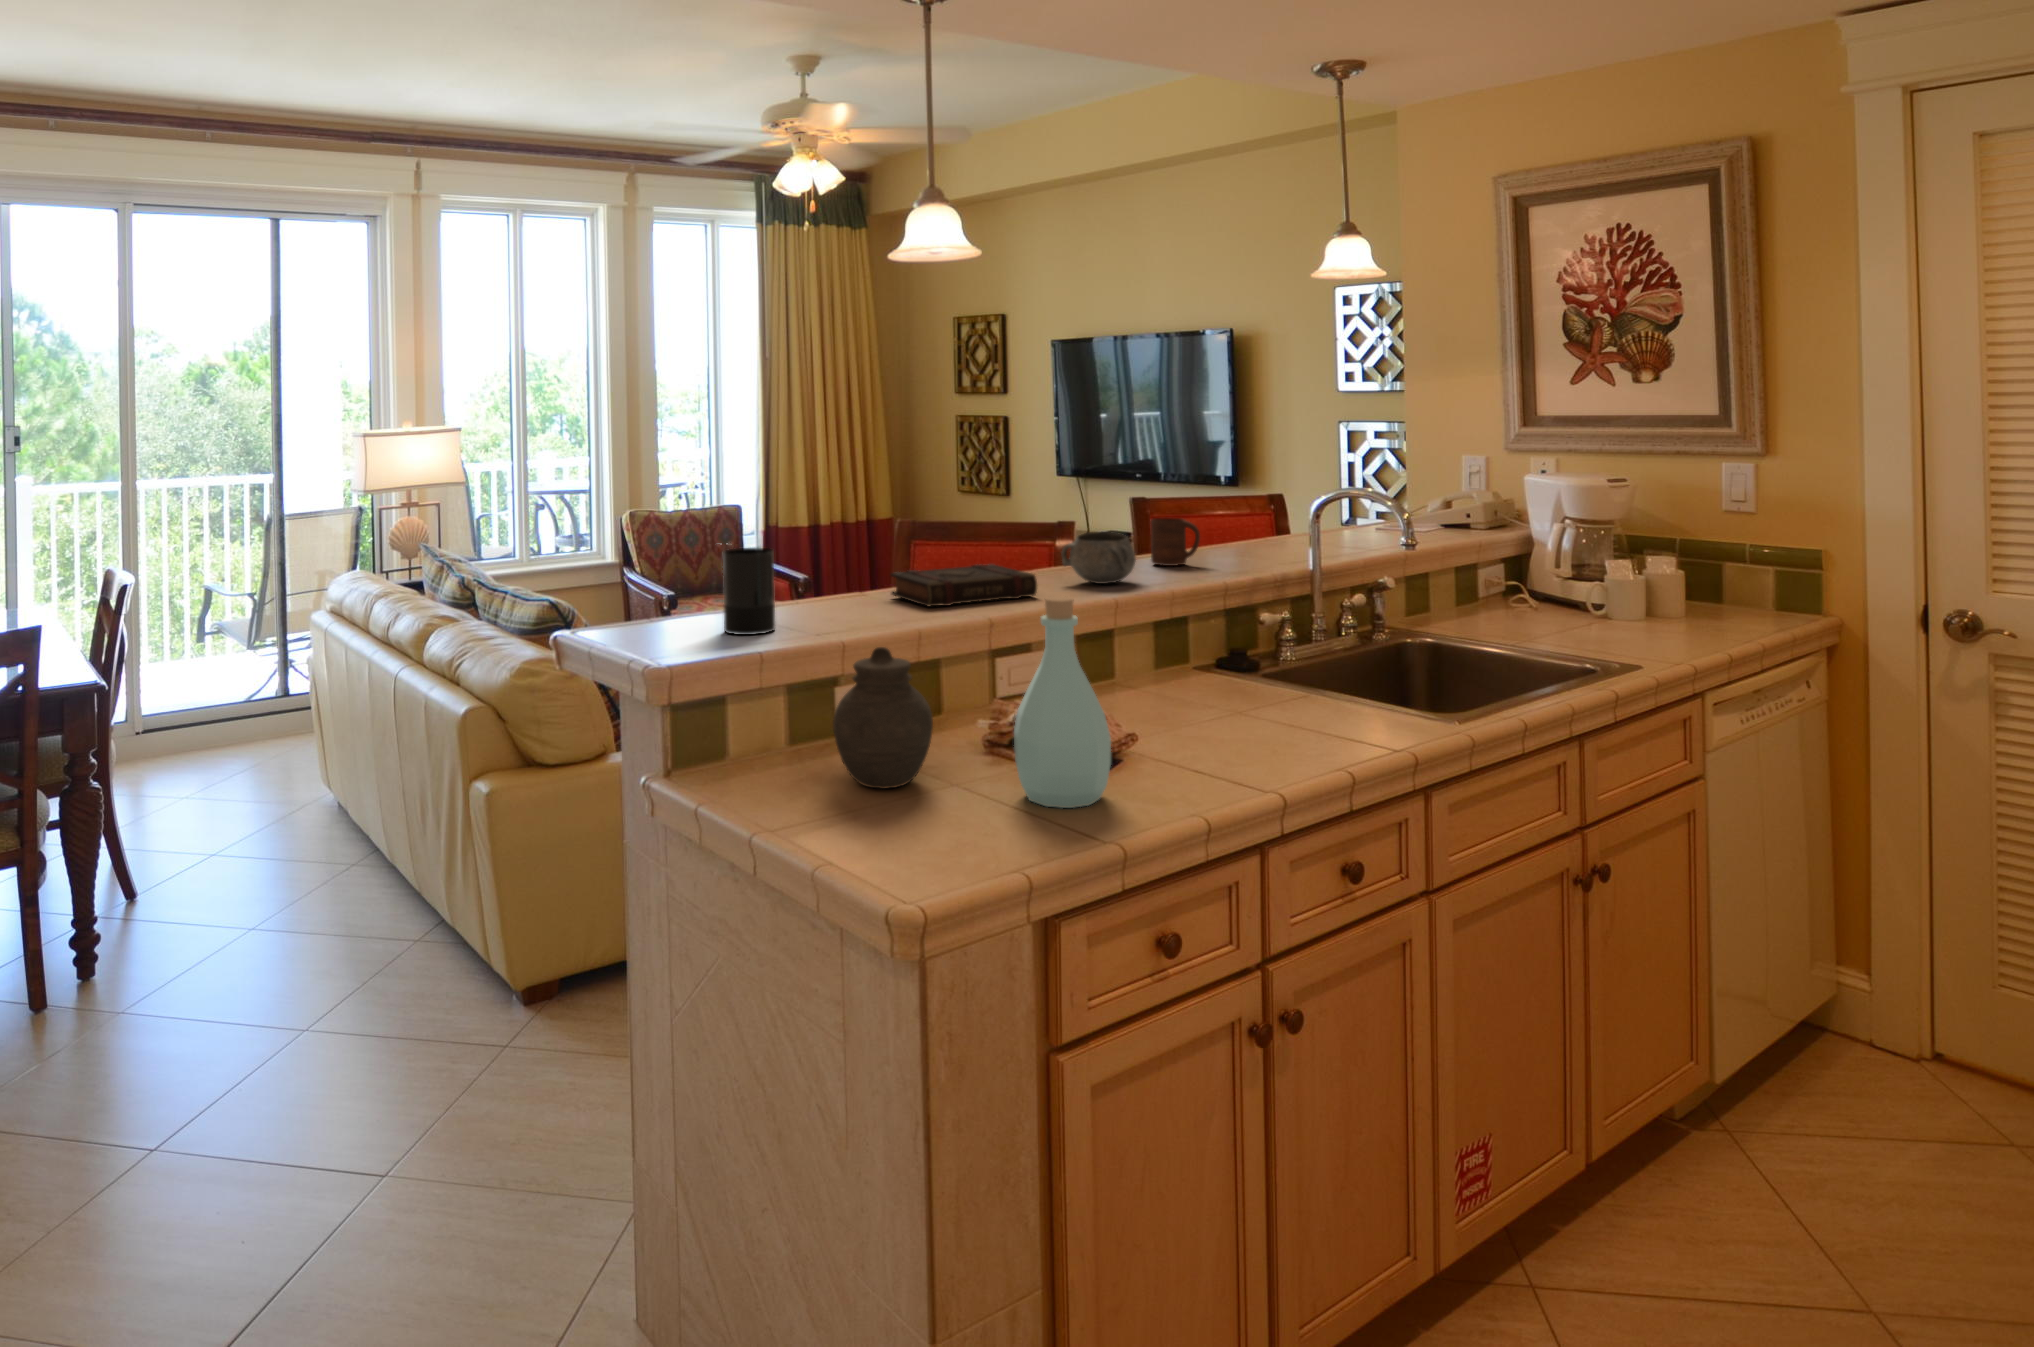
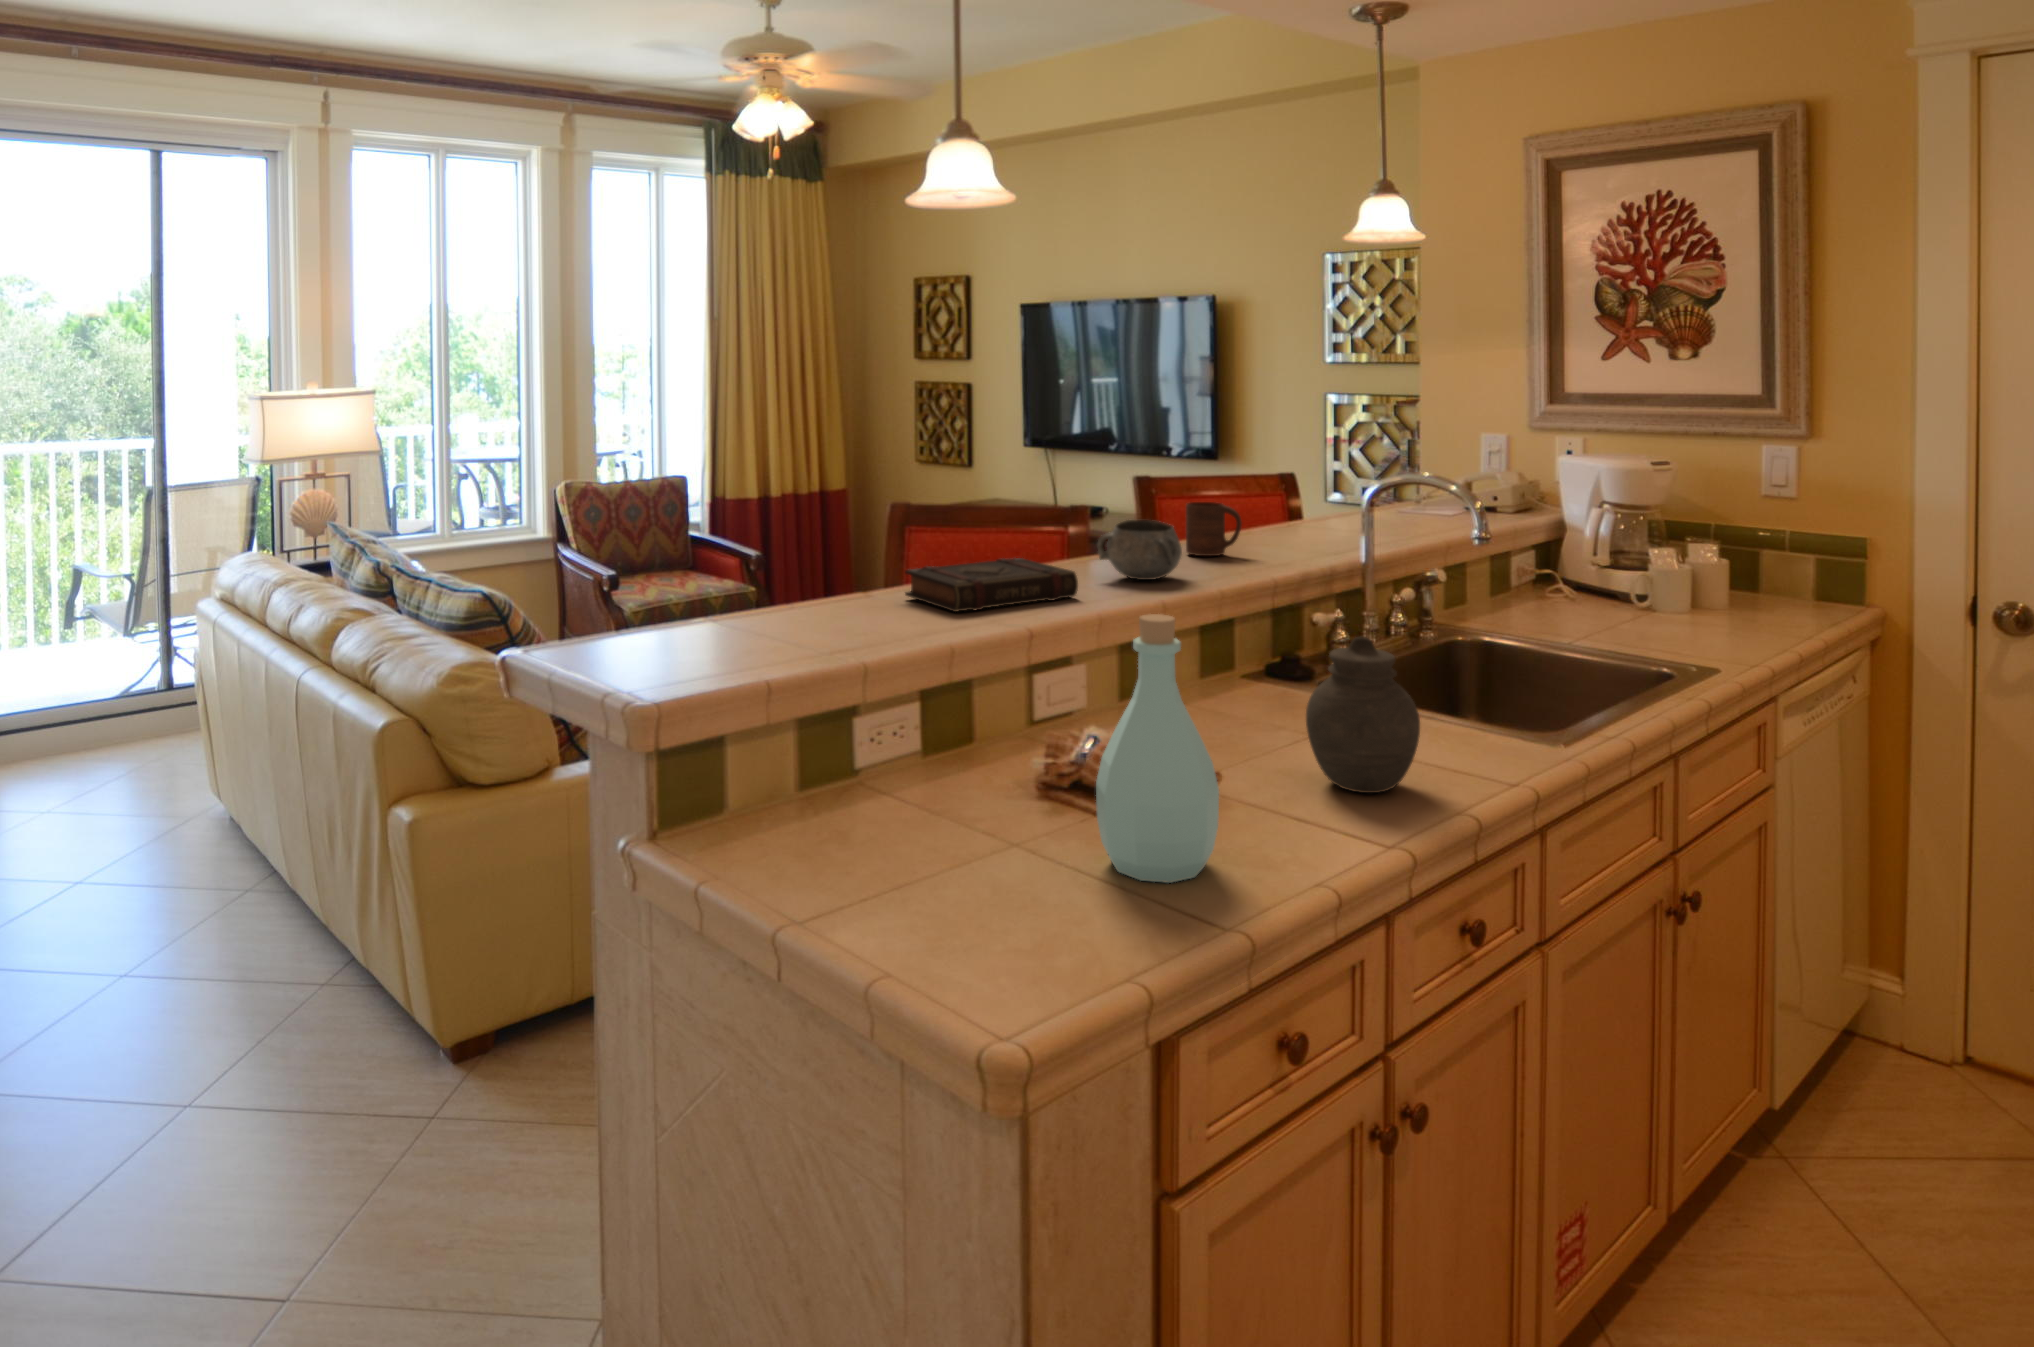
candle: present [723,548,775,635] -> none [704,540,778,654]
jar: present [833,647,933,789] -> present [1306,637,1420,793]

